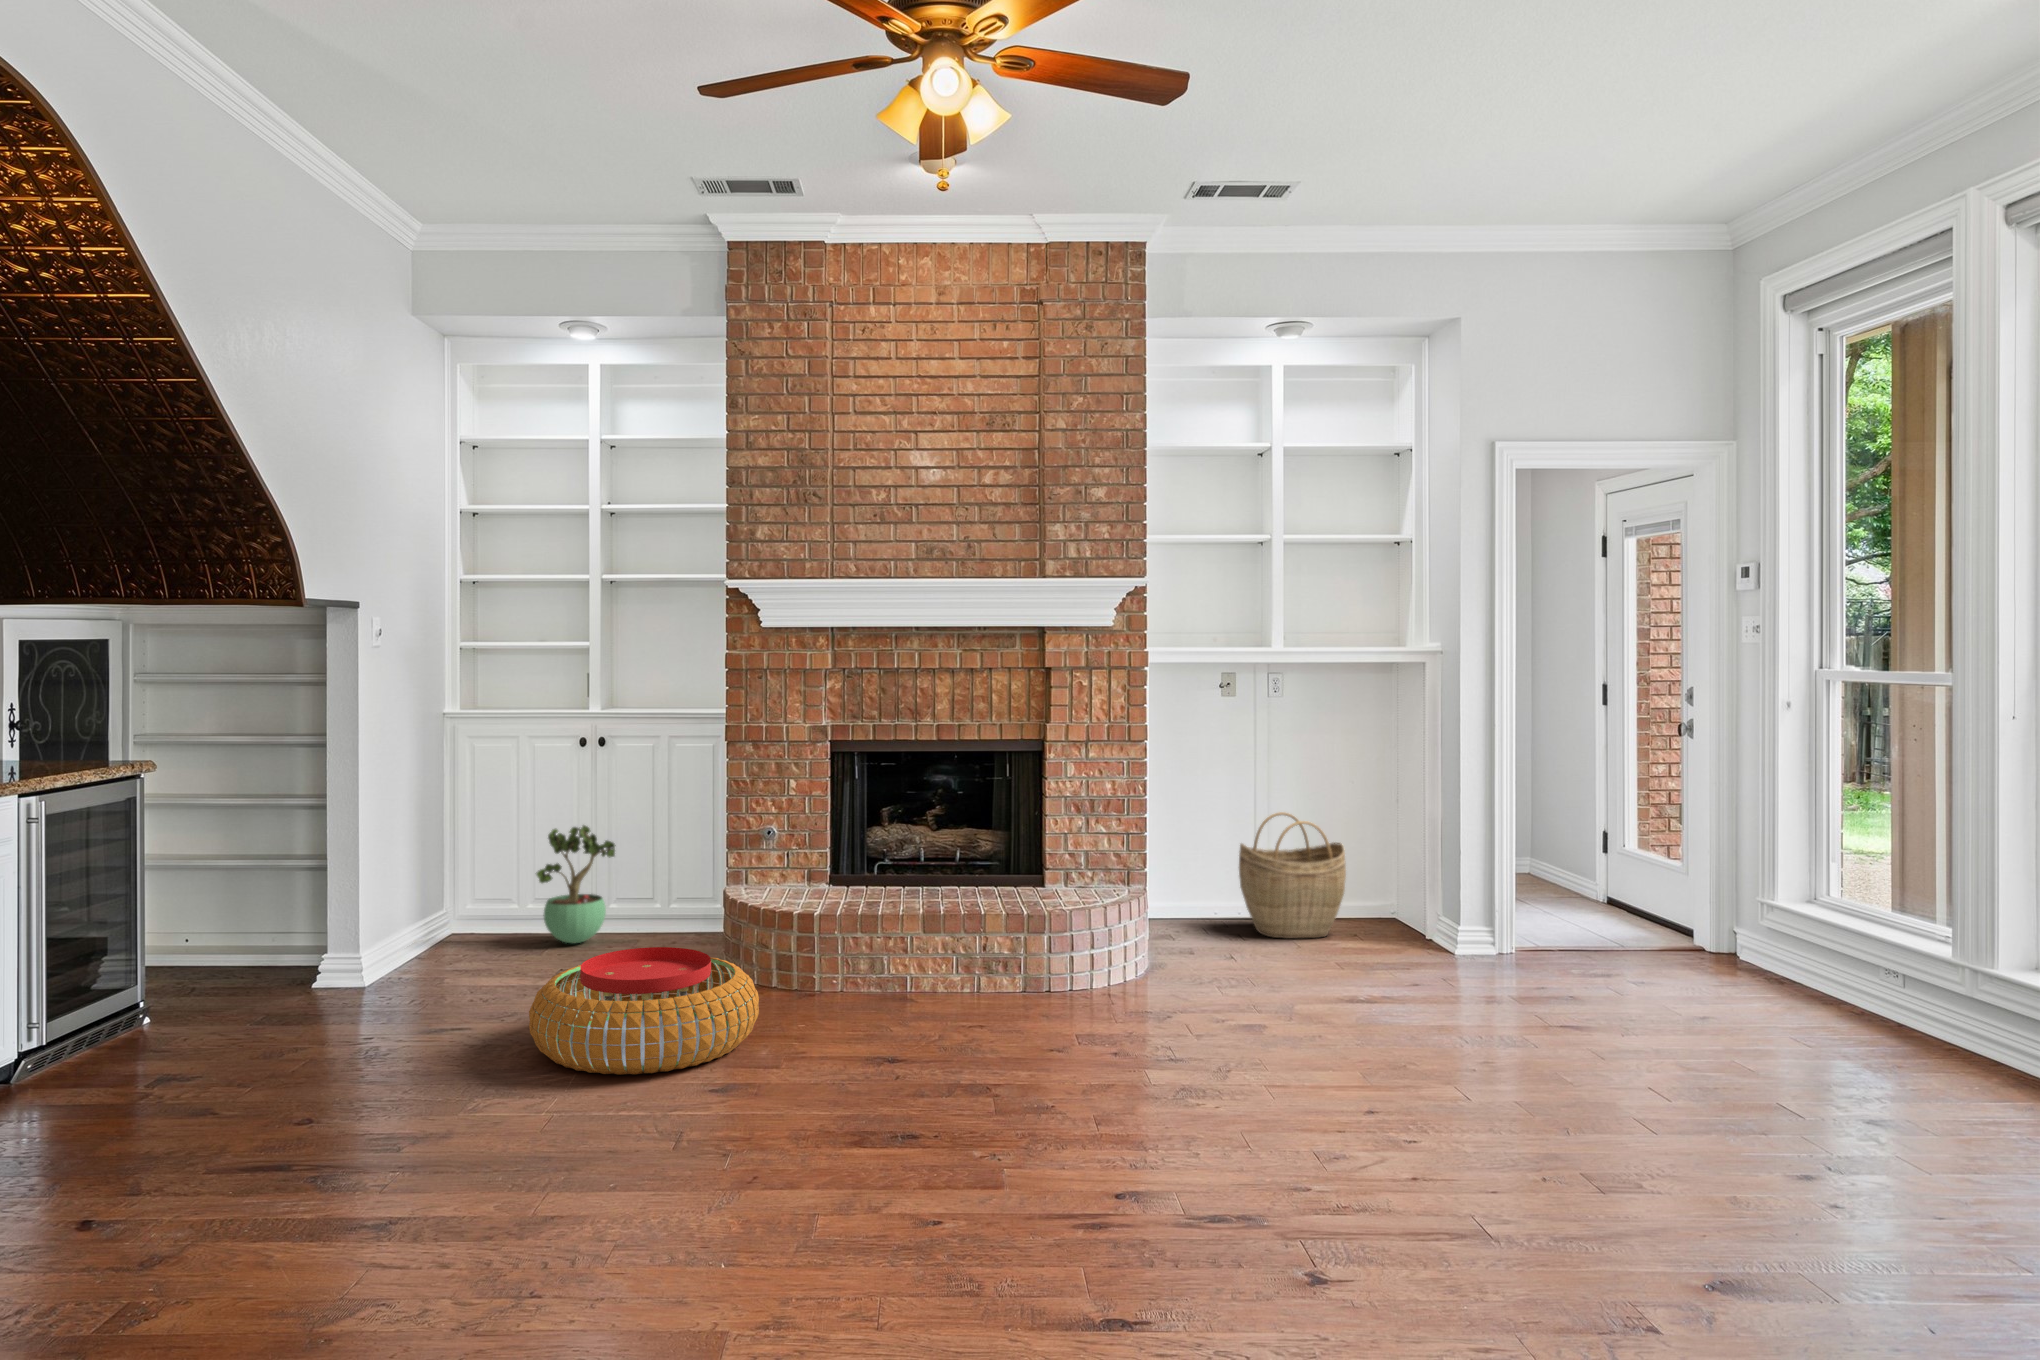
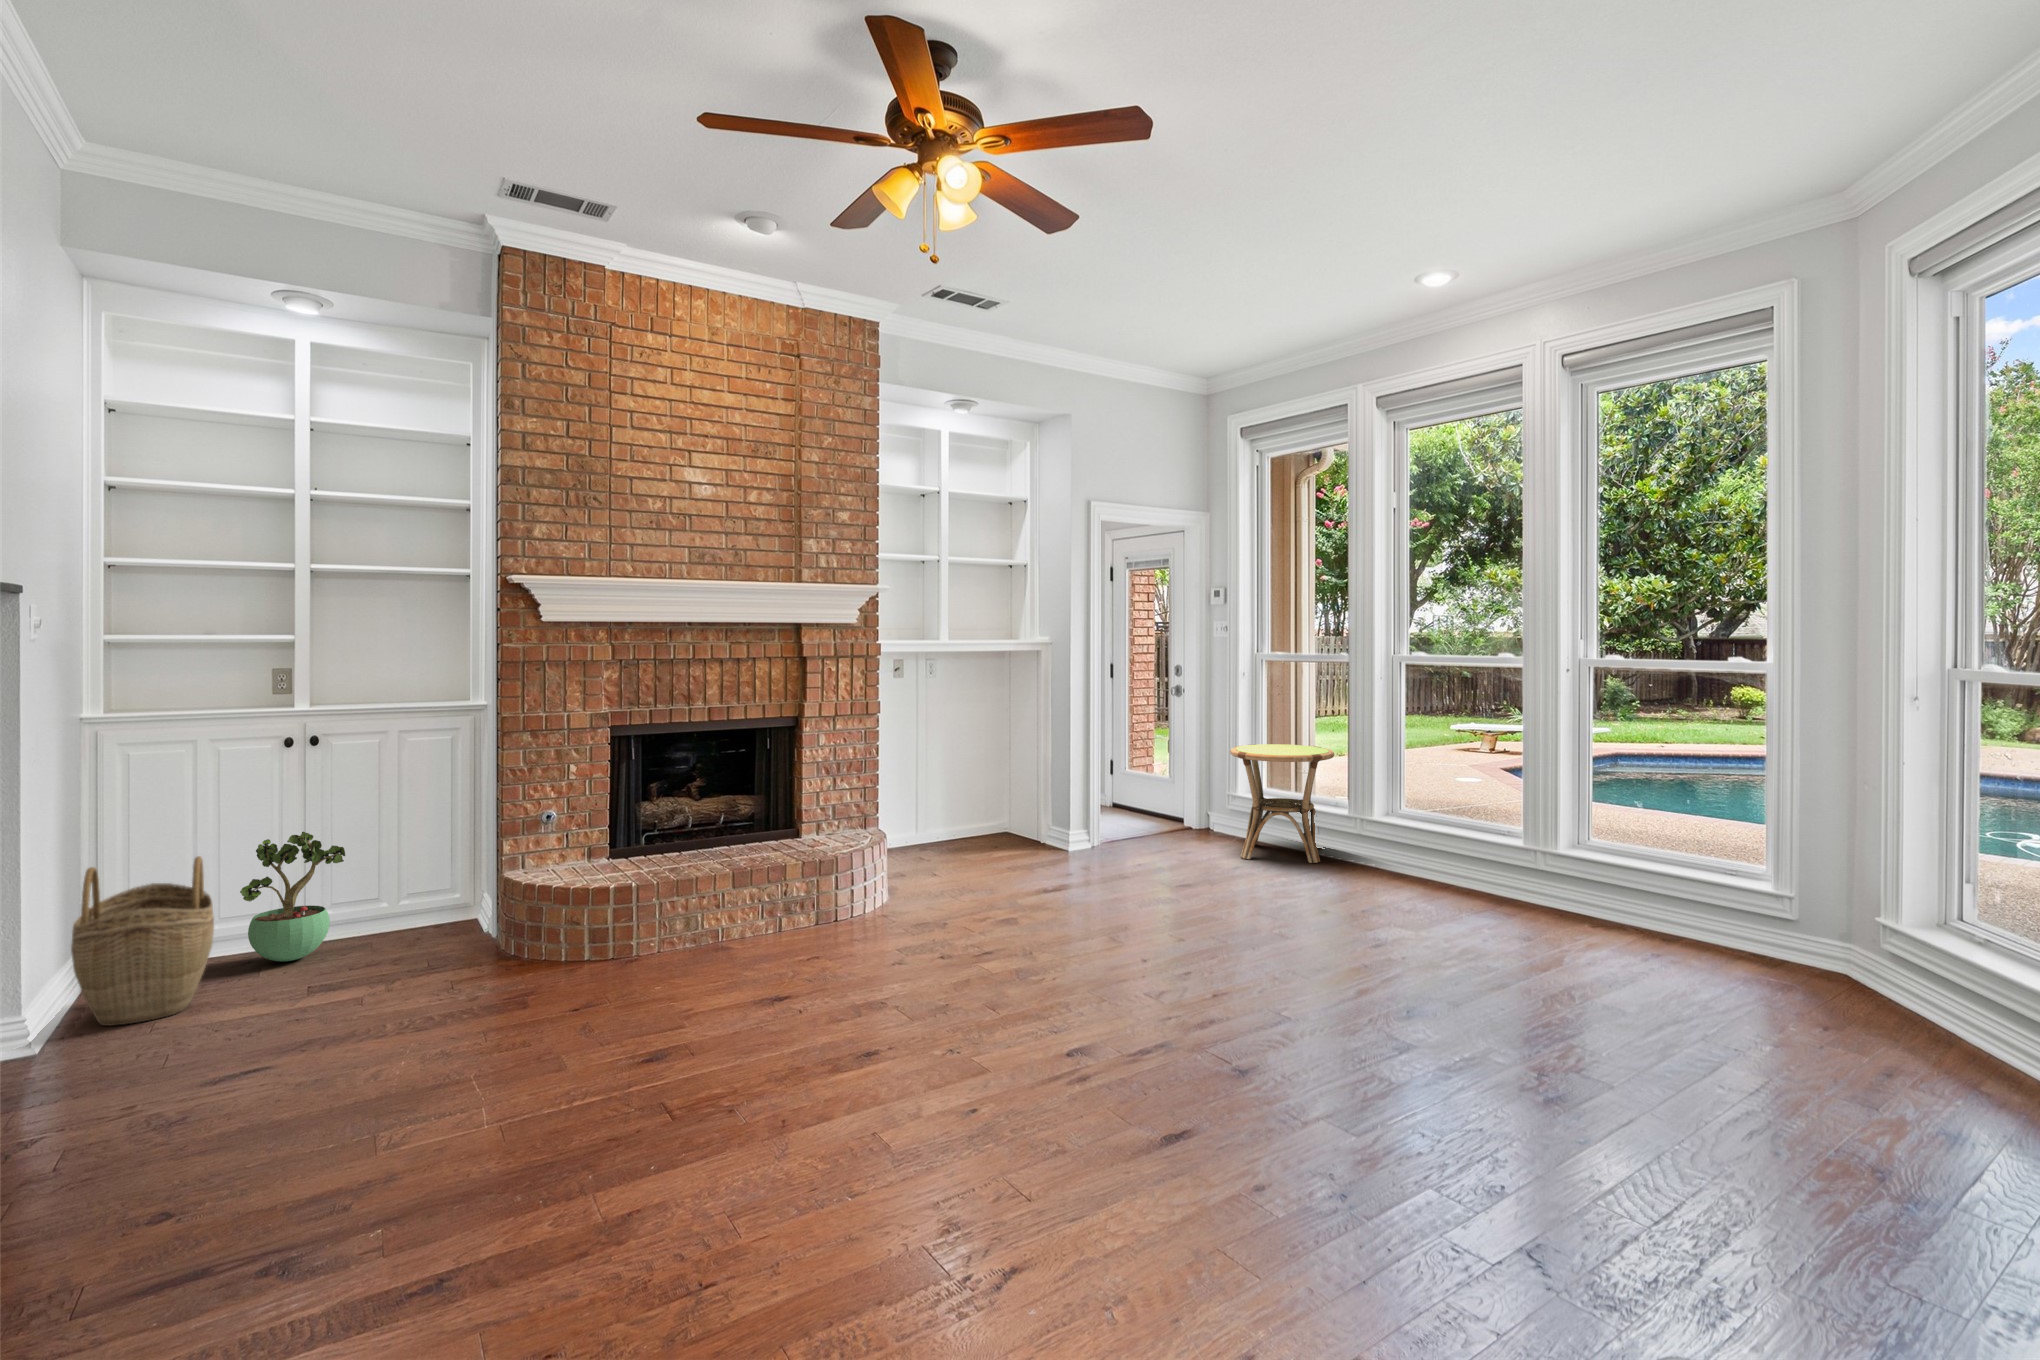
woven basket: present [1239,812,1346,938] -> present [71,856,214,1026]
side table: none [1719,823,1932,1039] -> present [1230,744,1334,863]
pouf: present [529,947,759,1075] -> none [395,932,644,1065]

